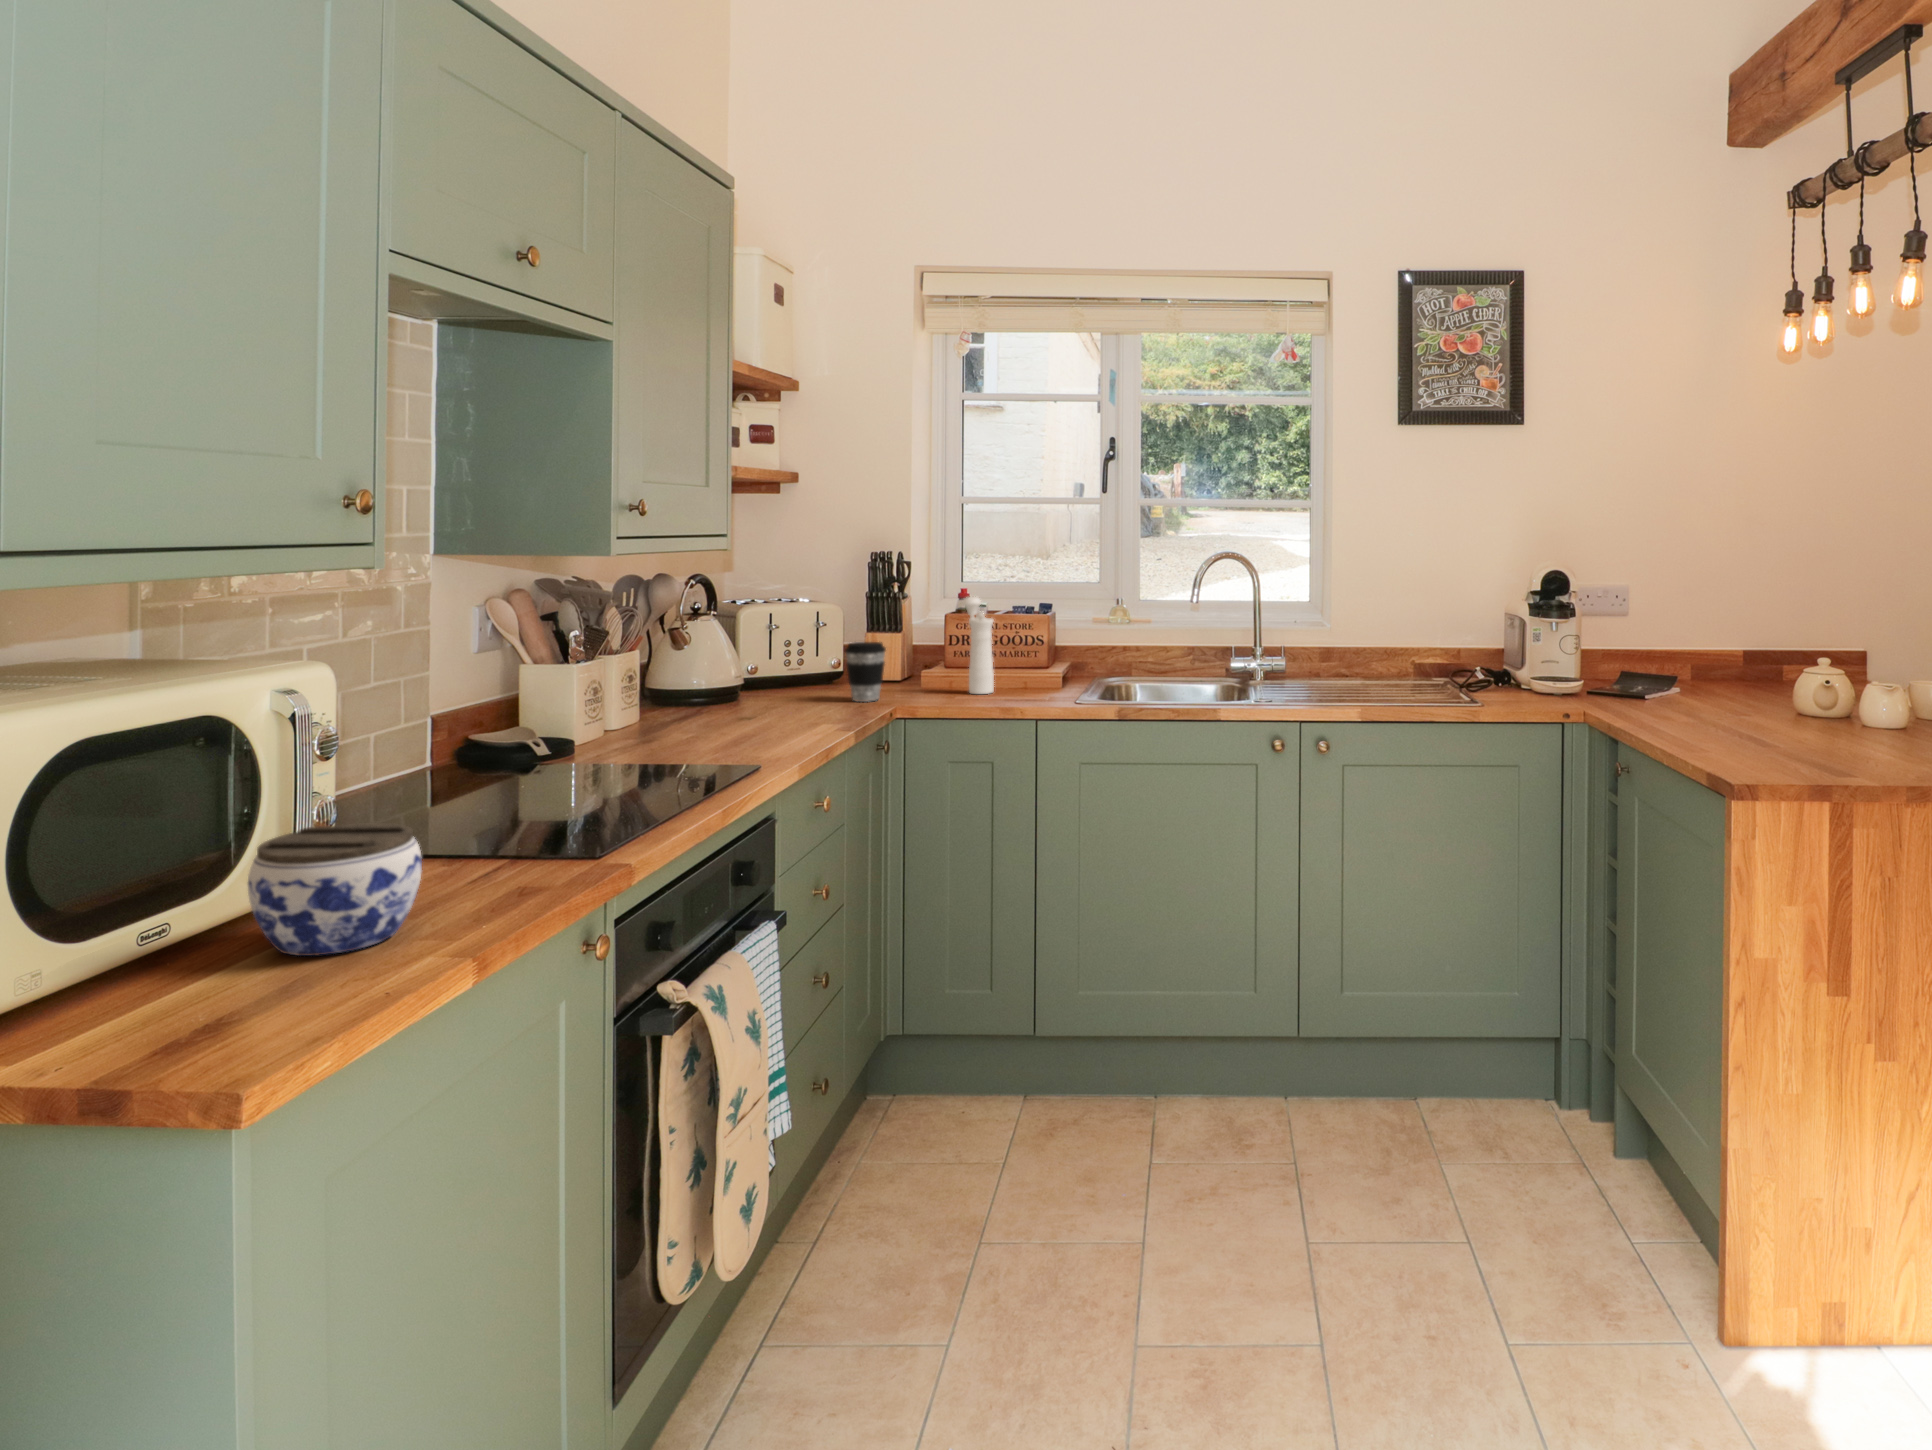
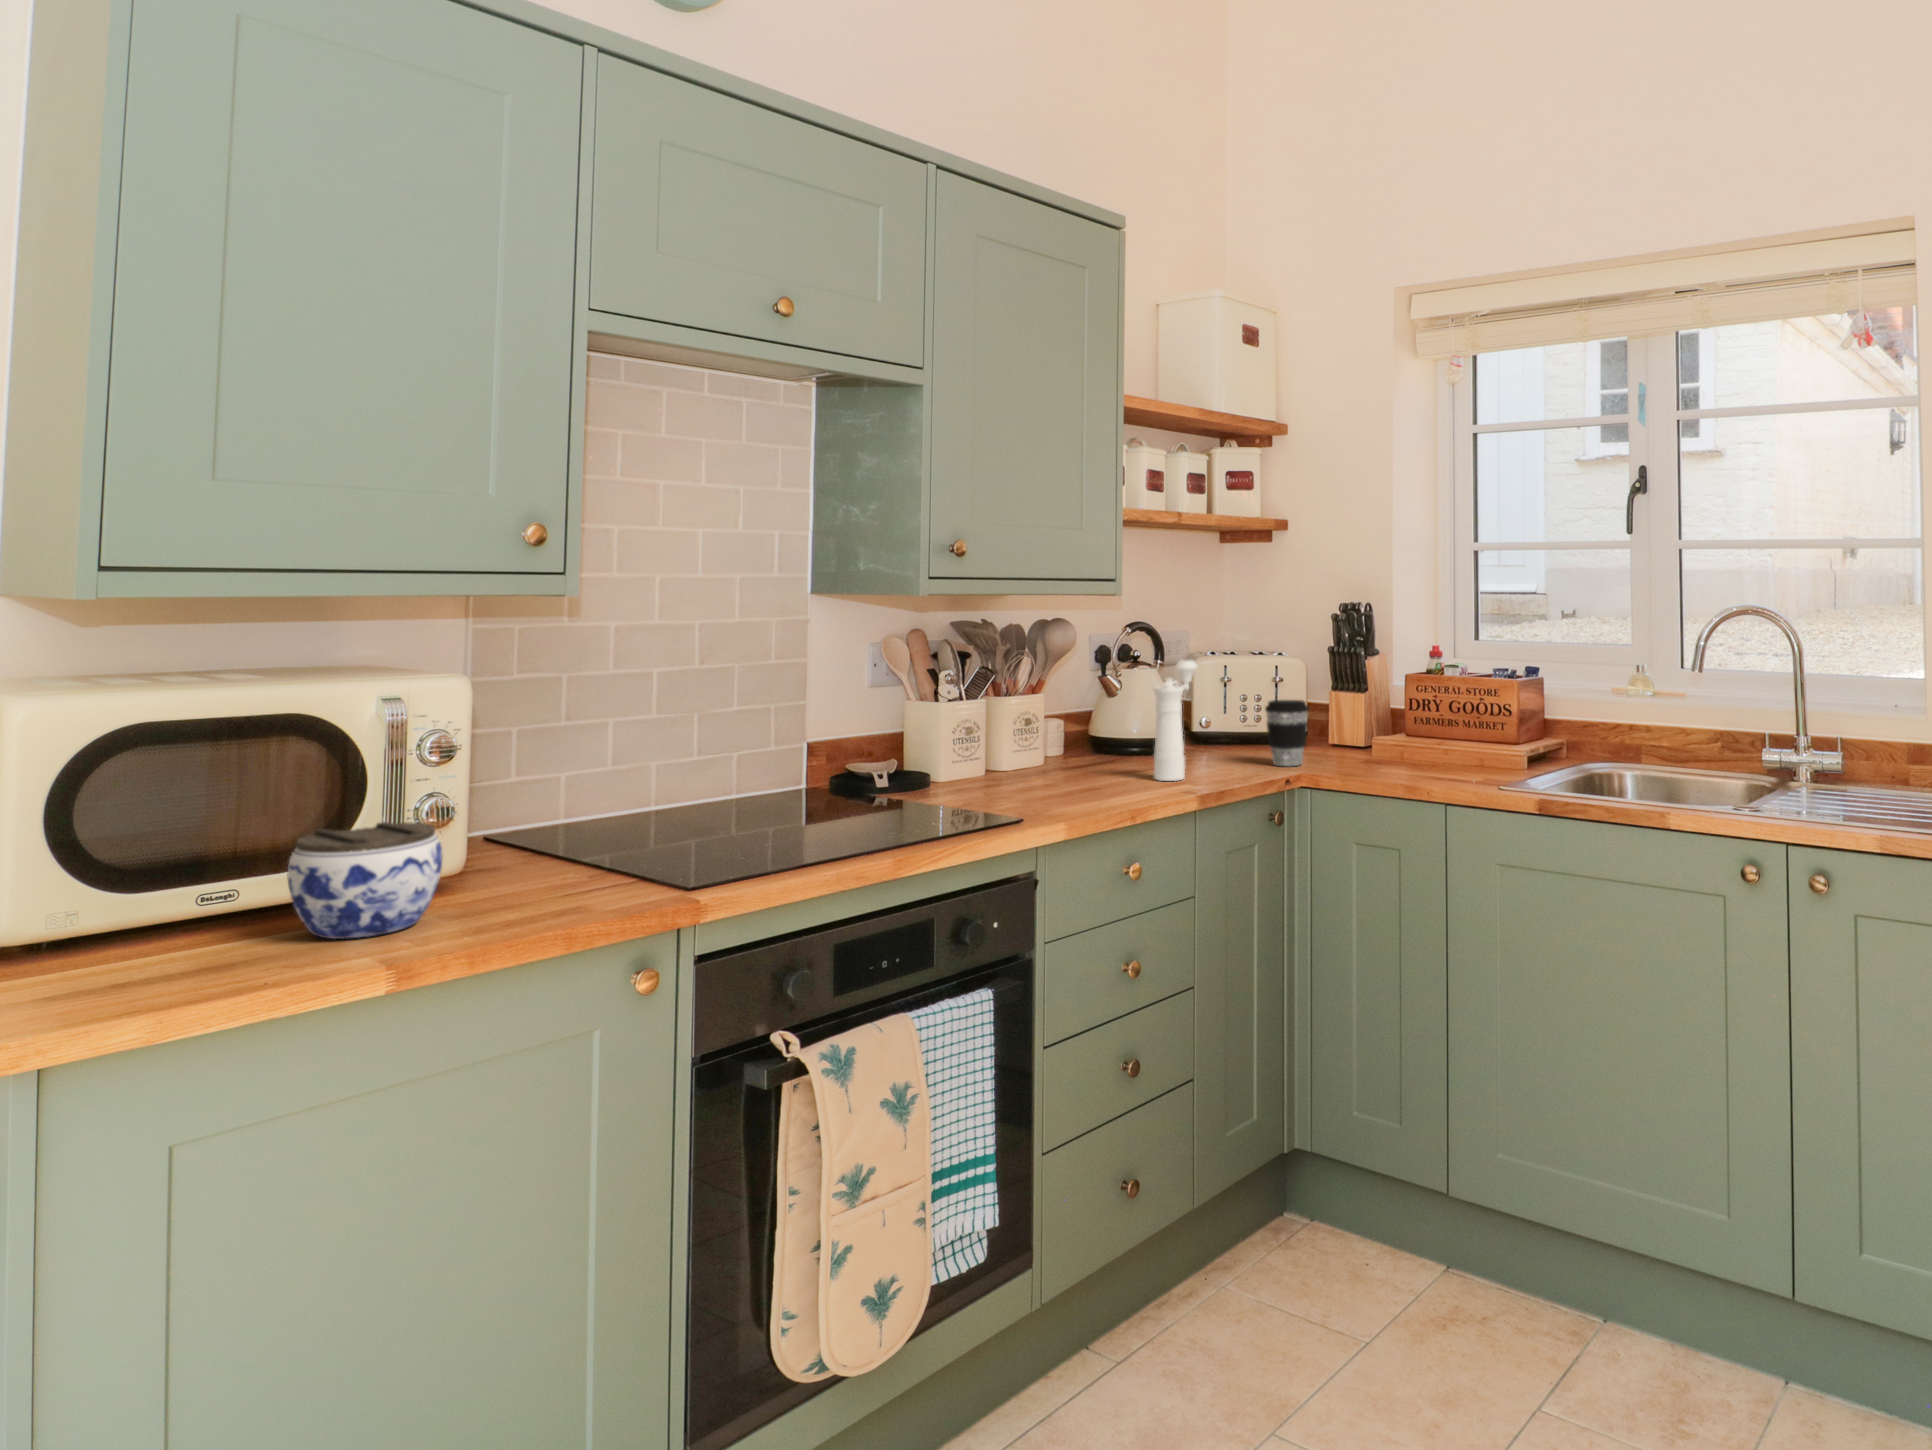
pepper mill: present [963,597,994,694] -> present [1154,660,1197,781]

